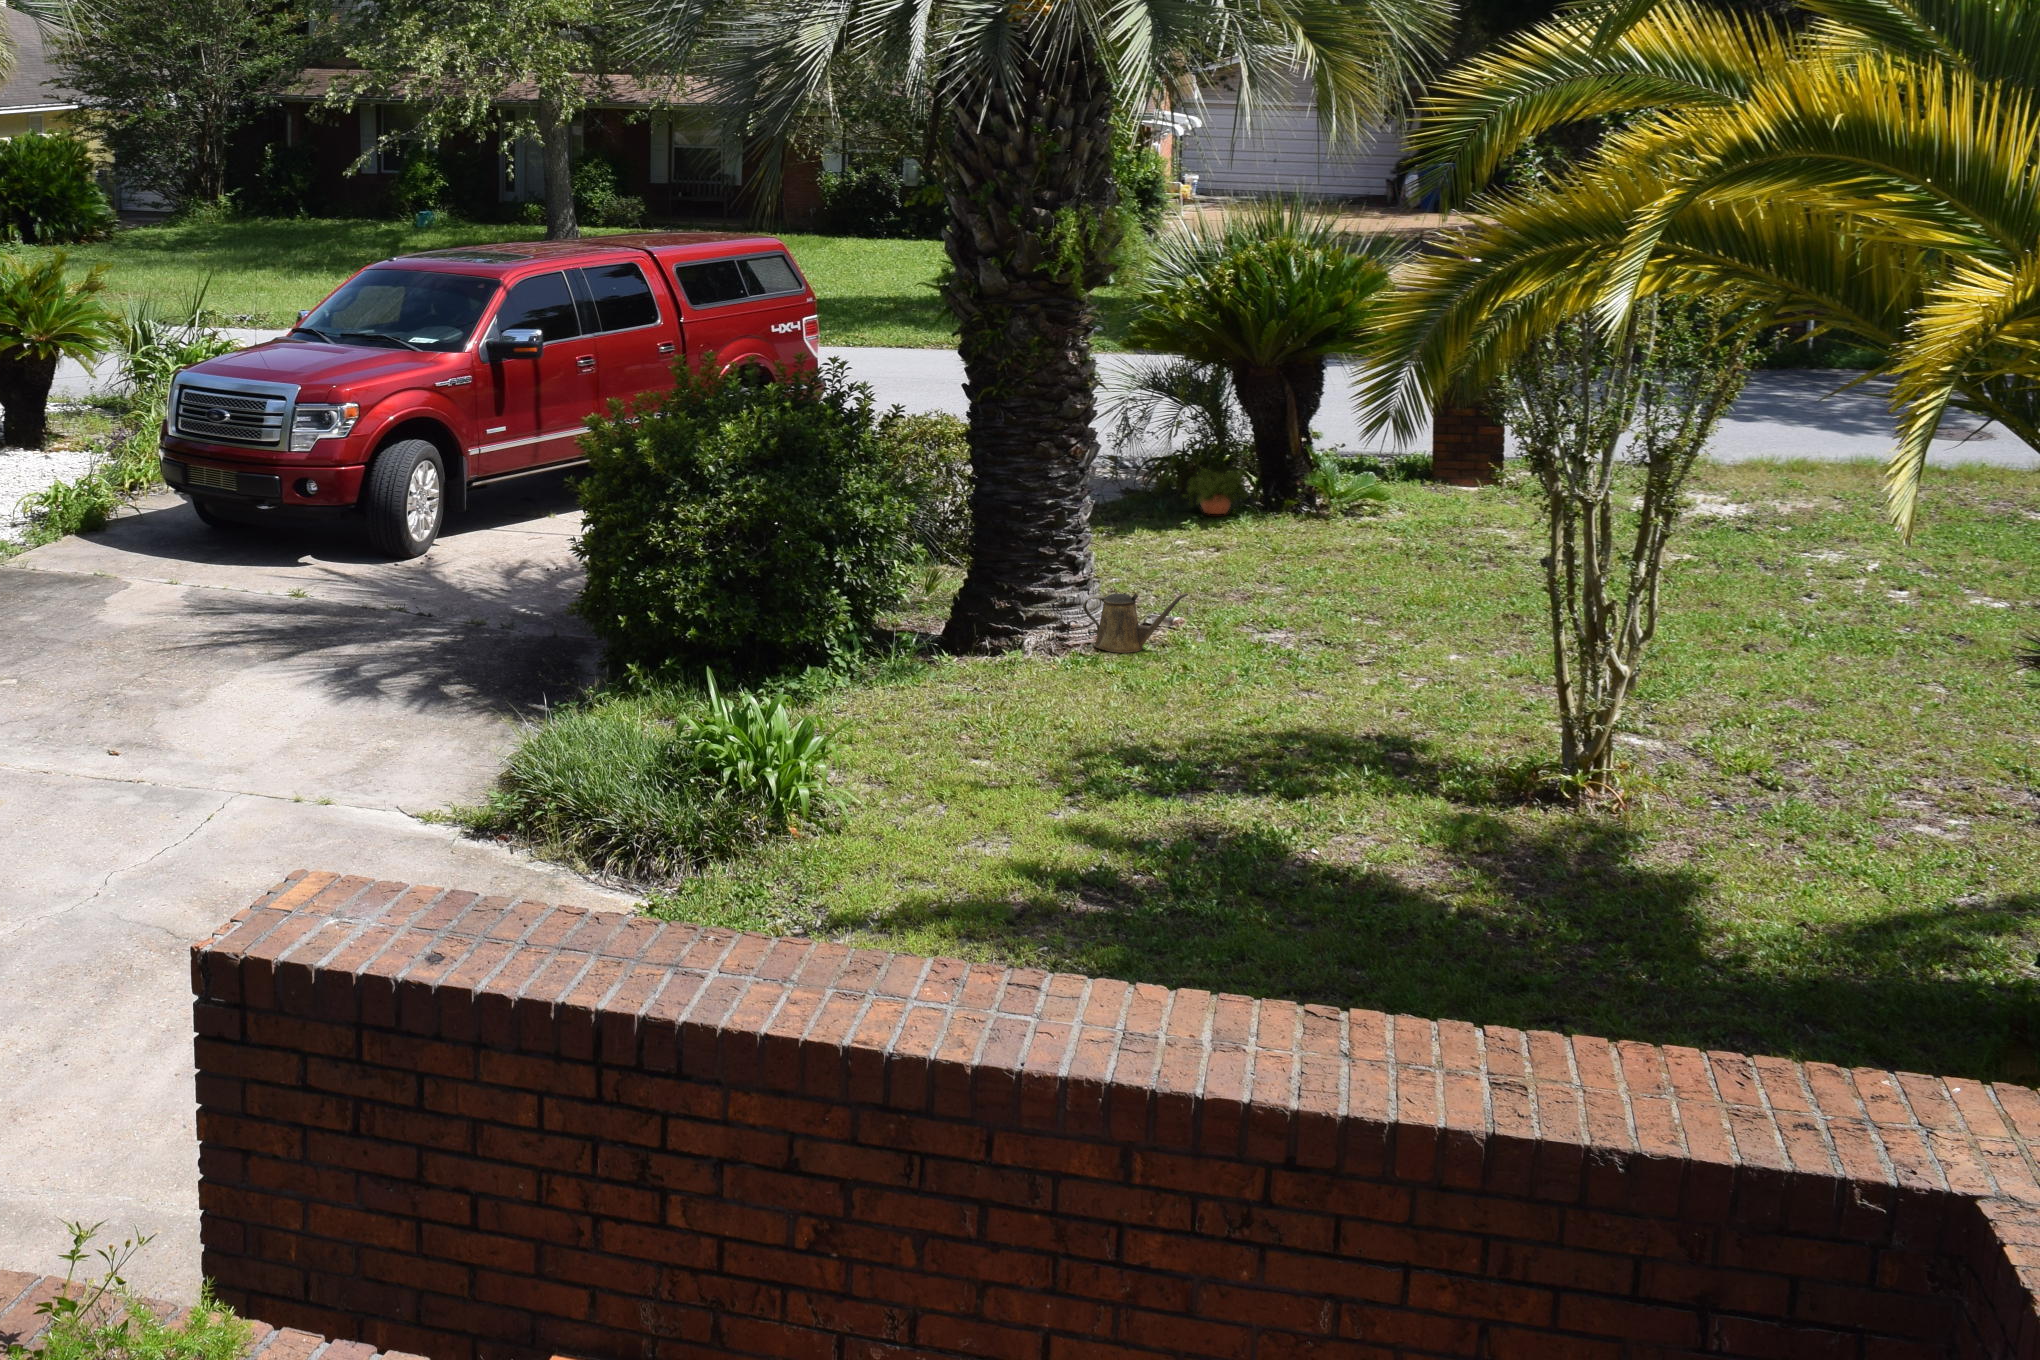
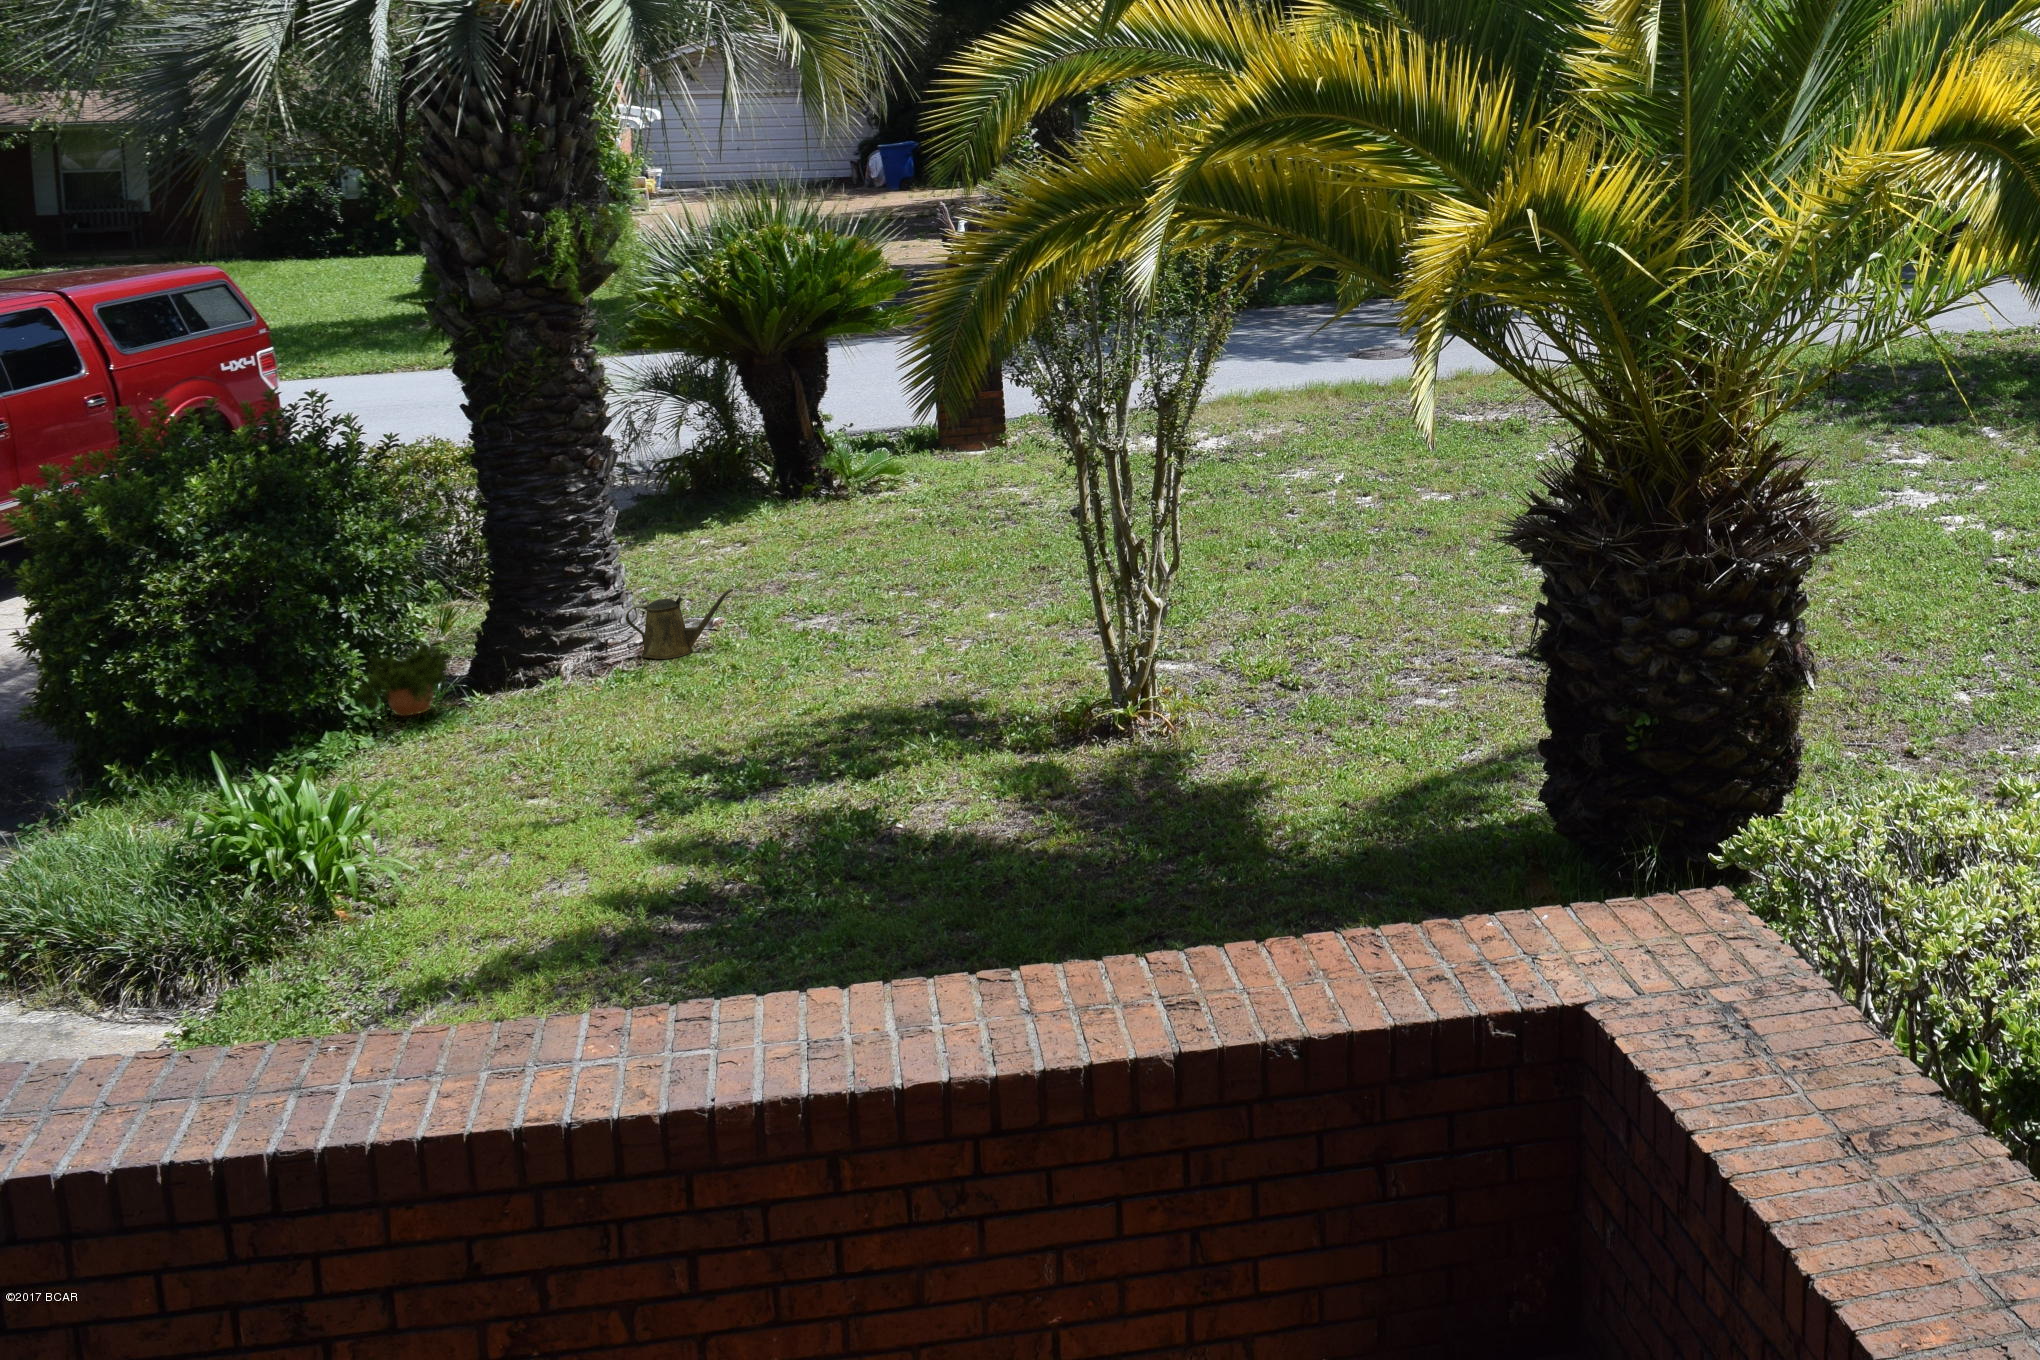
potted plant: present [1184,467,1248,514] -> present [355,642,453,716]

